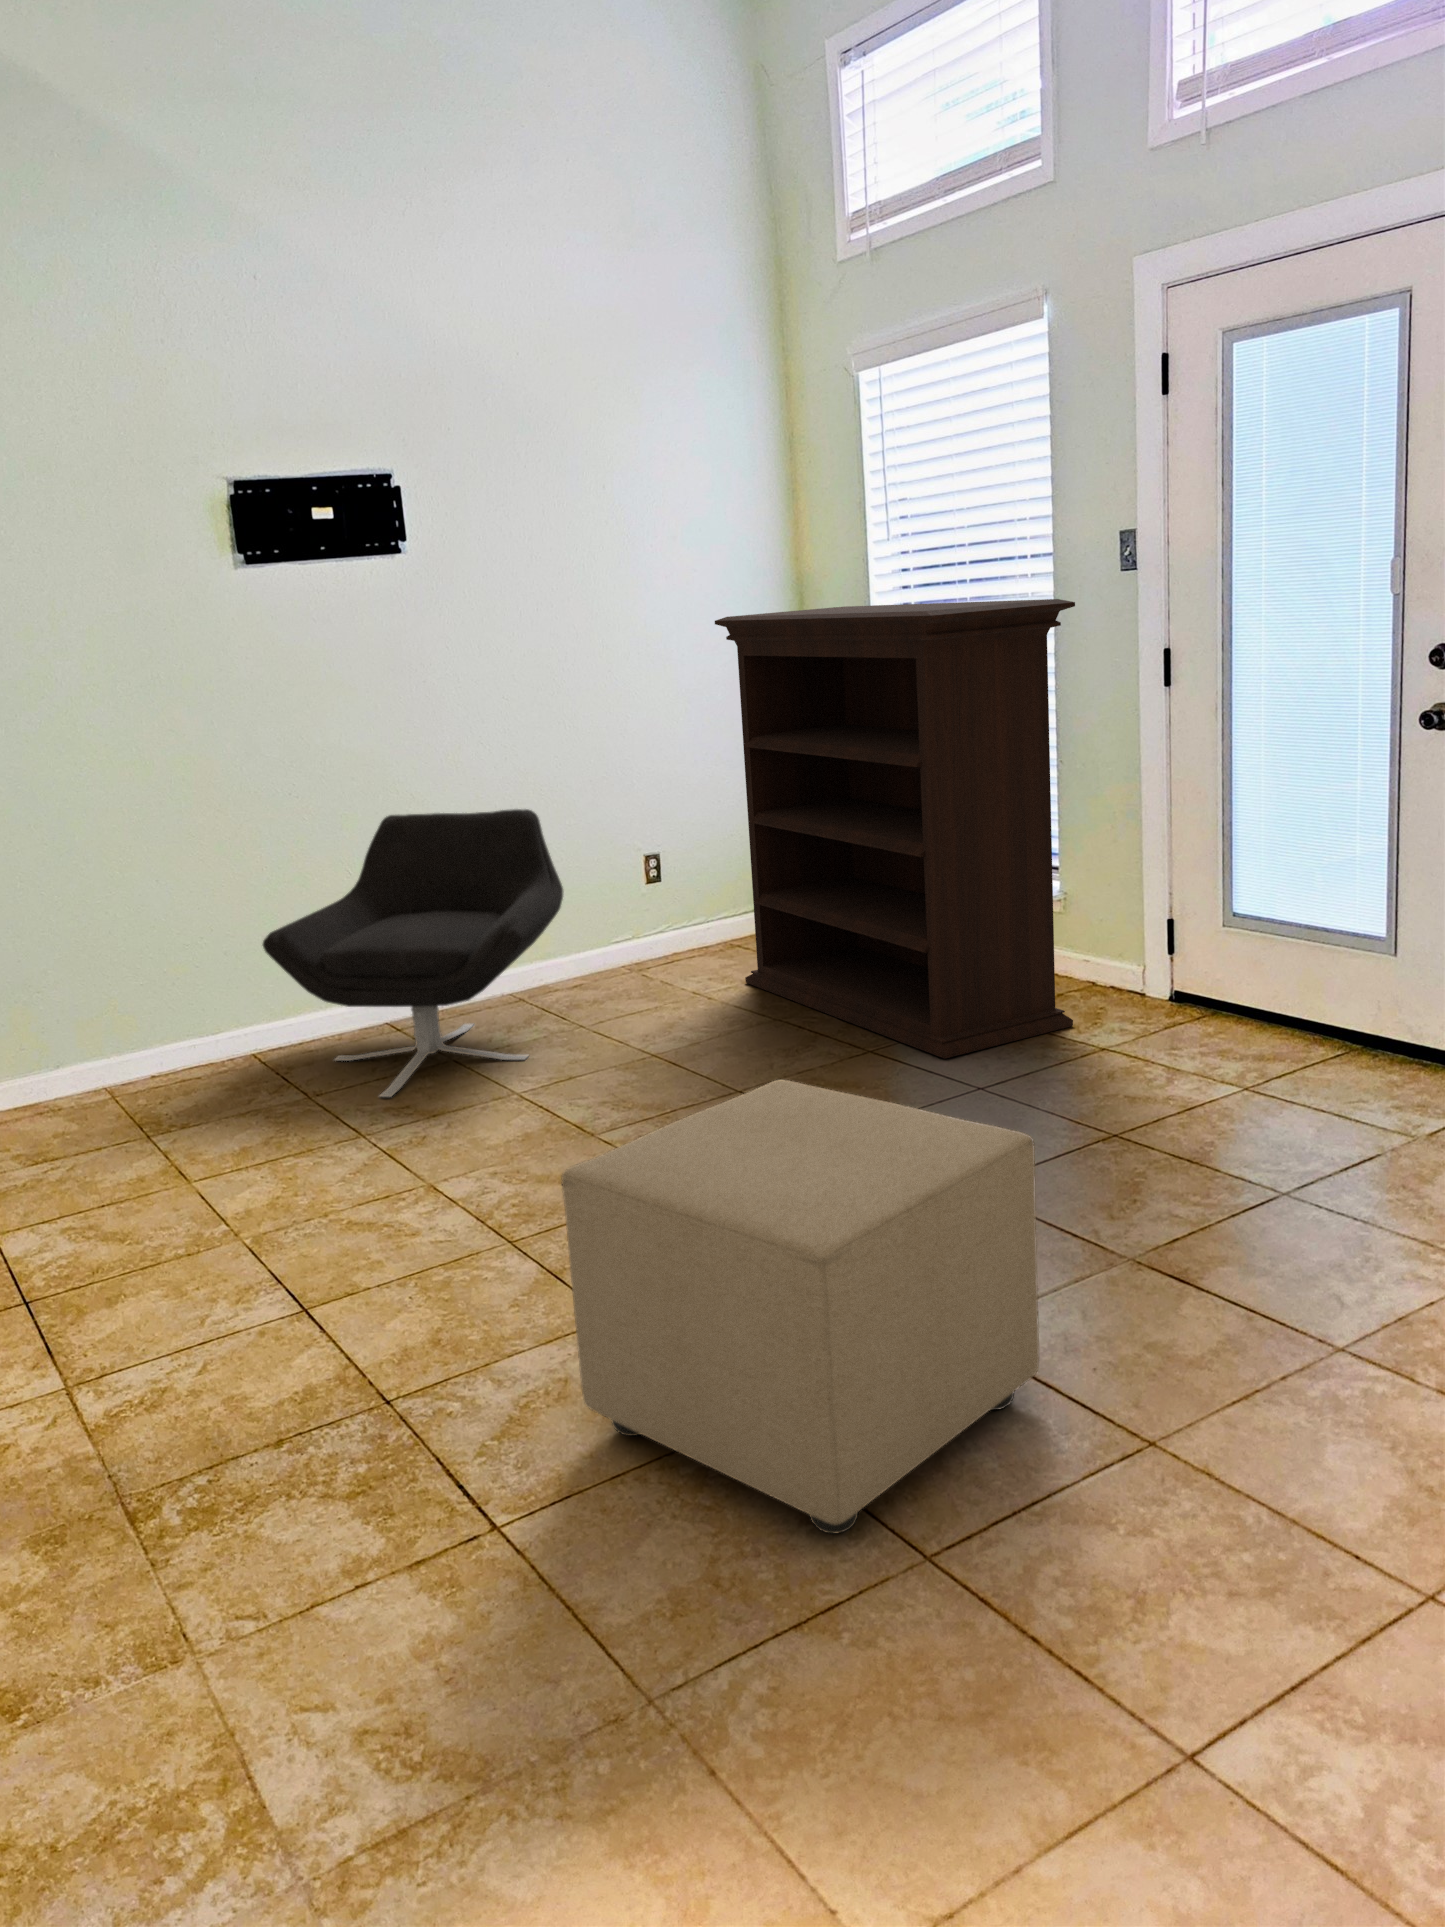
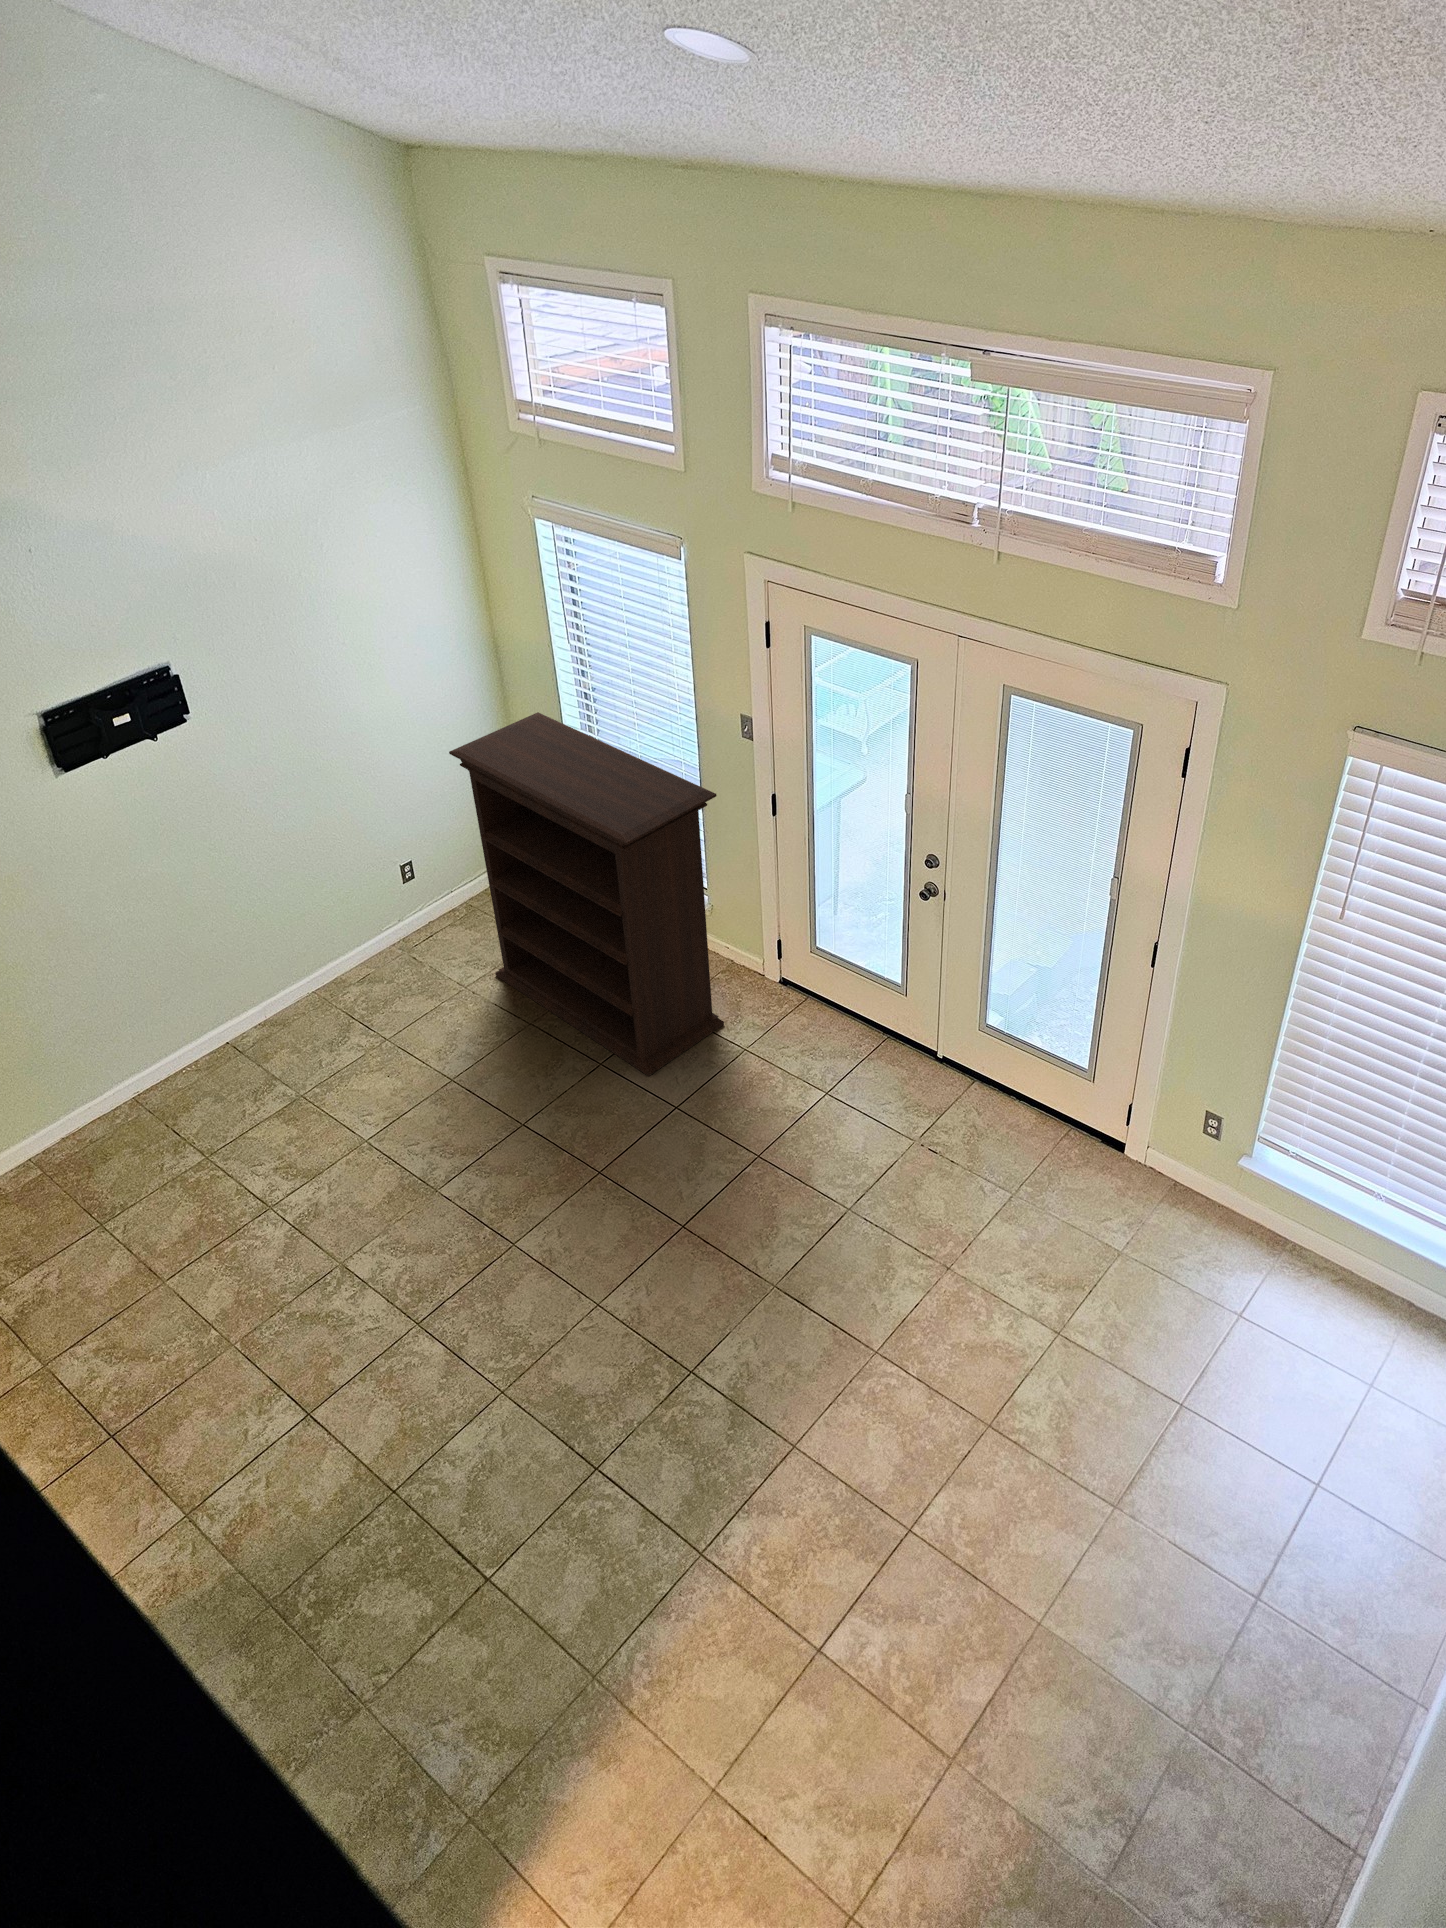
lounge chair: present [263,809,563,1097] -> none [156,908,366,1163]
ottoman: present [561,1080,1039,1534] -> none [494,1278,740,1556]

